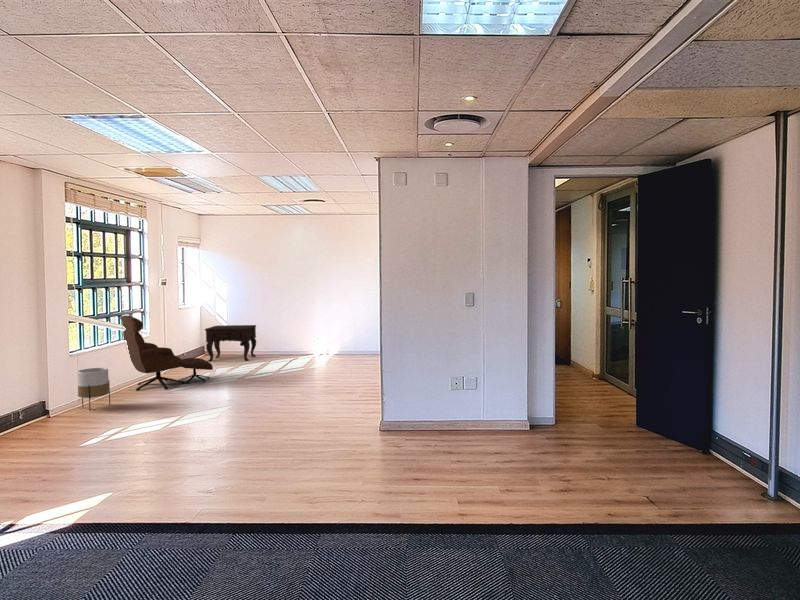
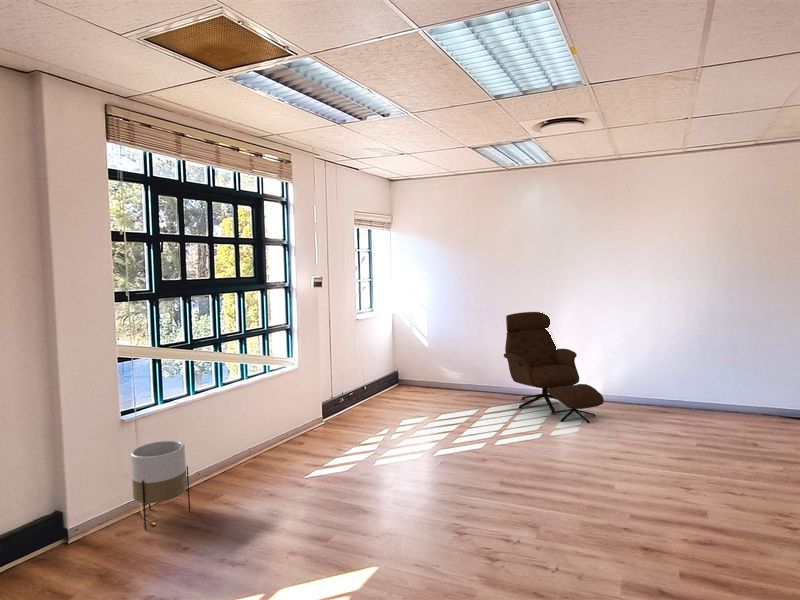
lounge chair: present [121,315,213,390] -> present [504,312,604,423]
side table: present [205,325,256,361] -> none [392,343,468,404]

